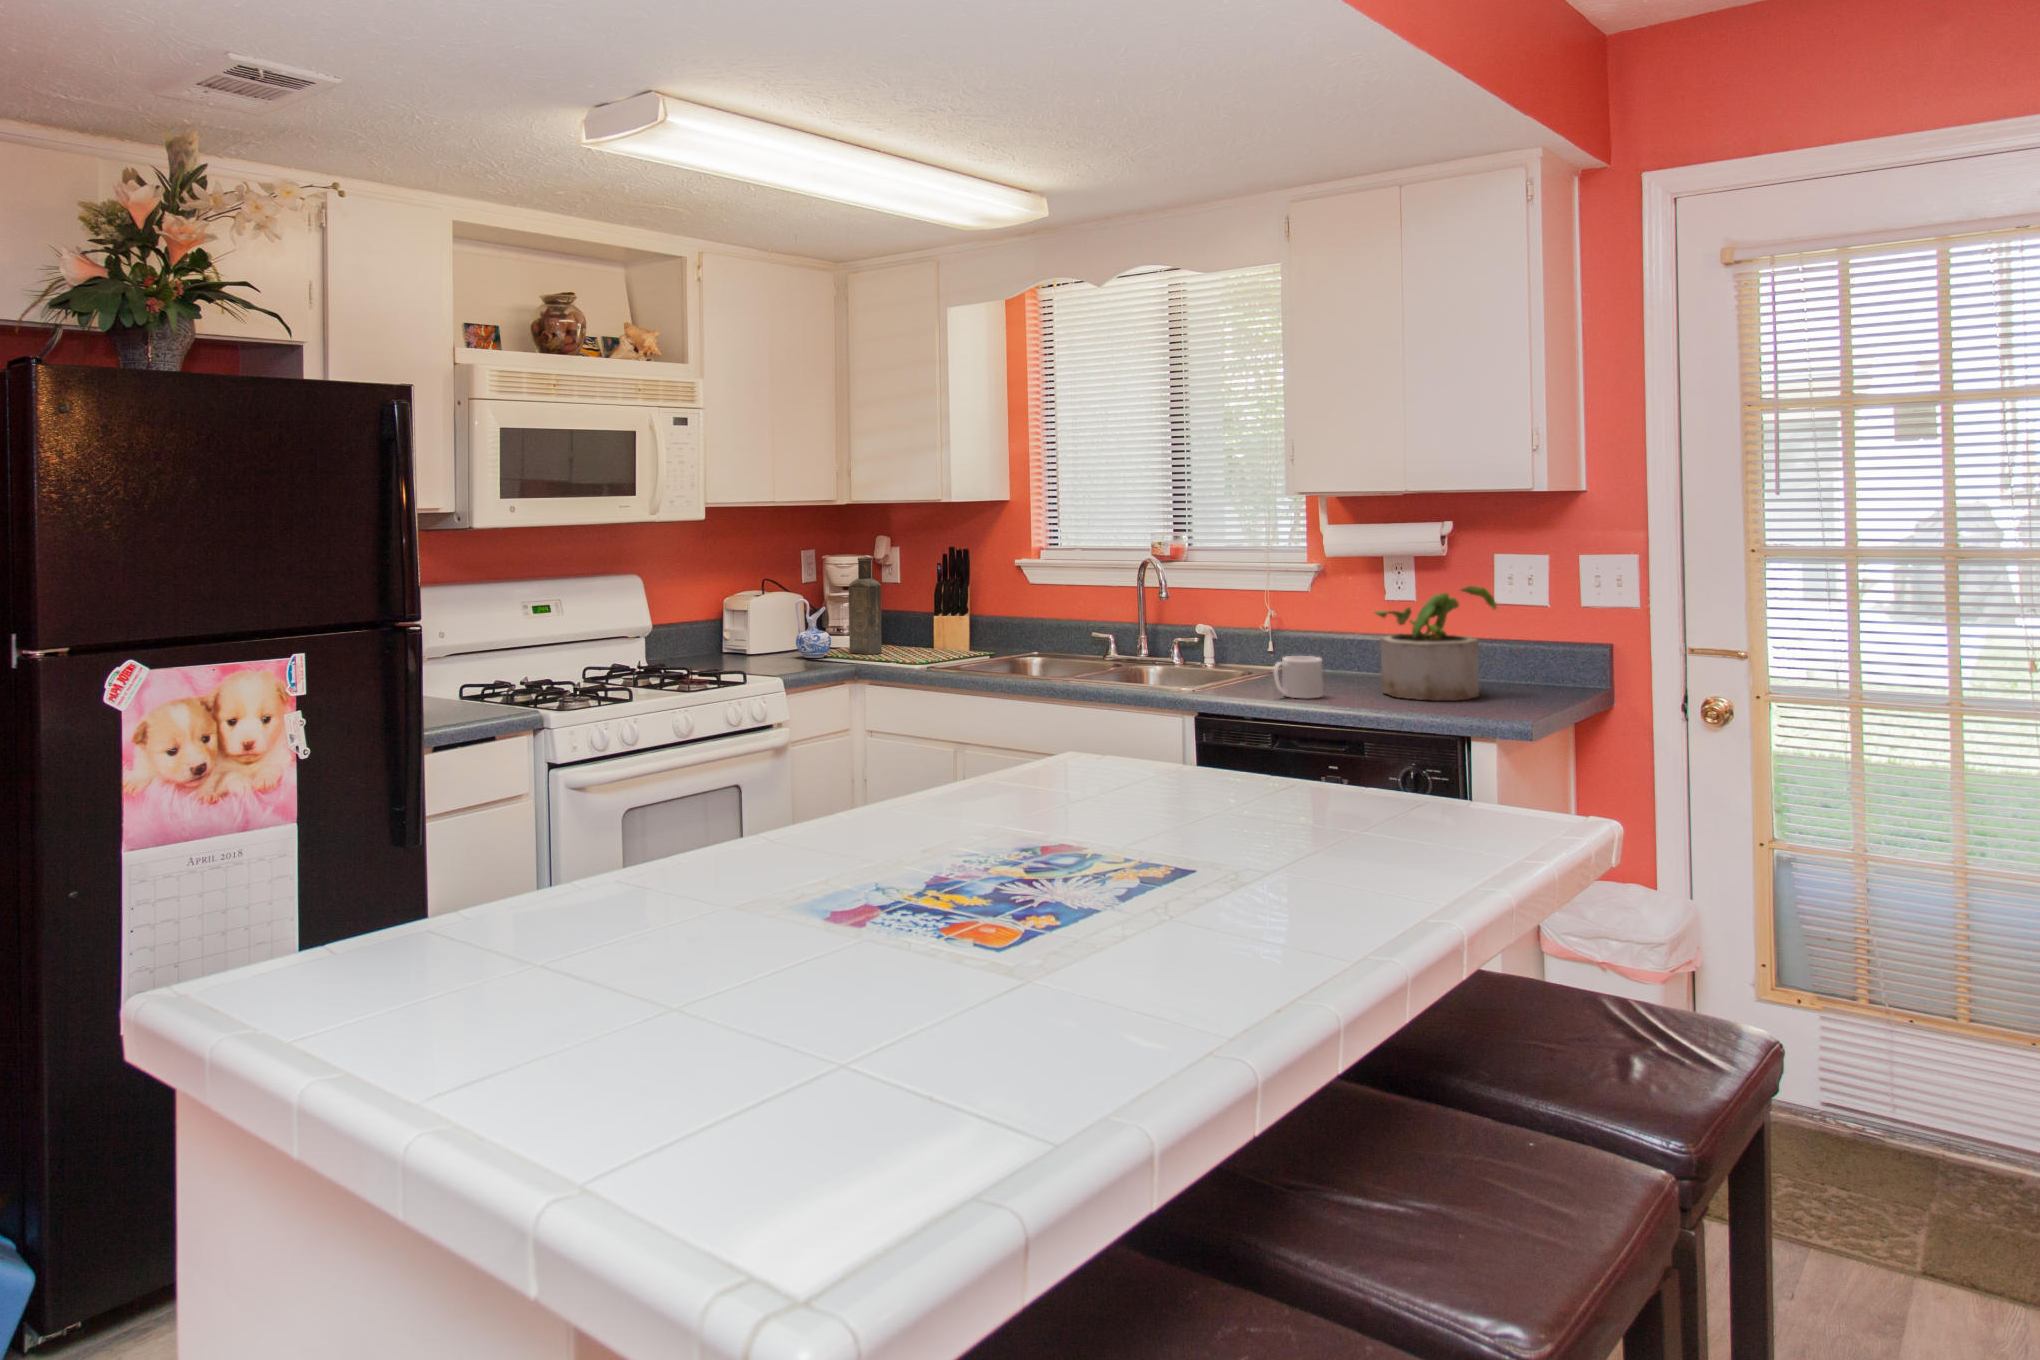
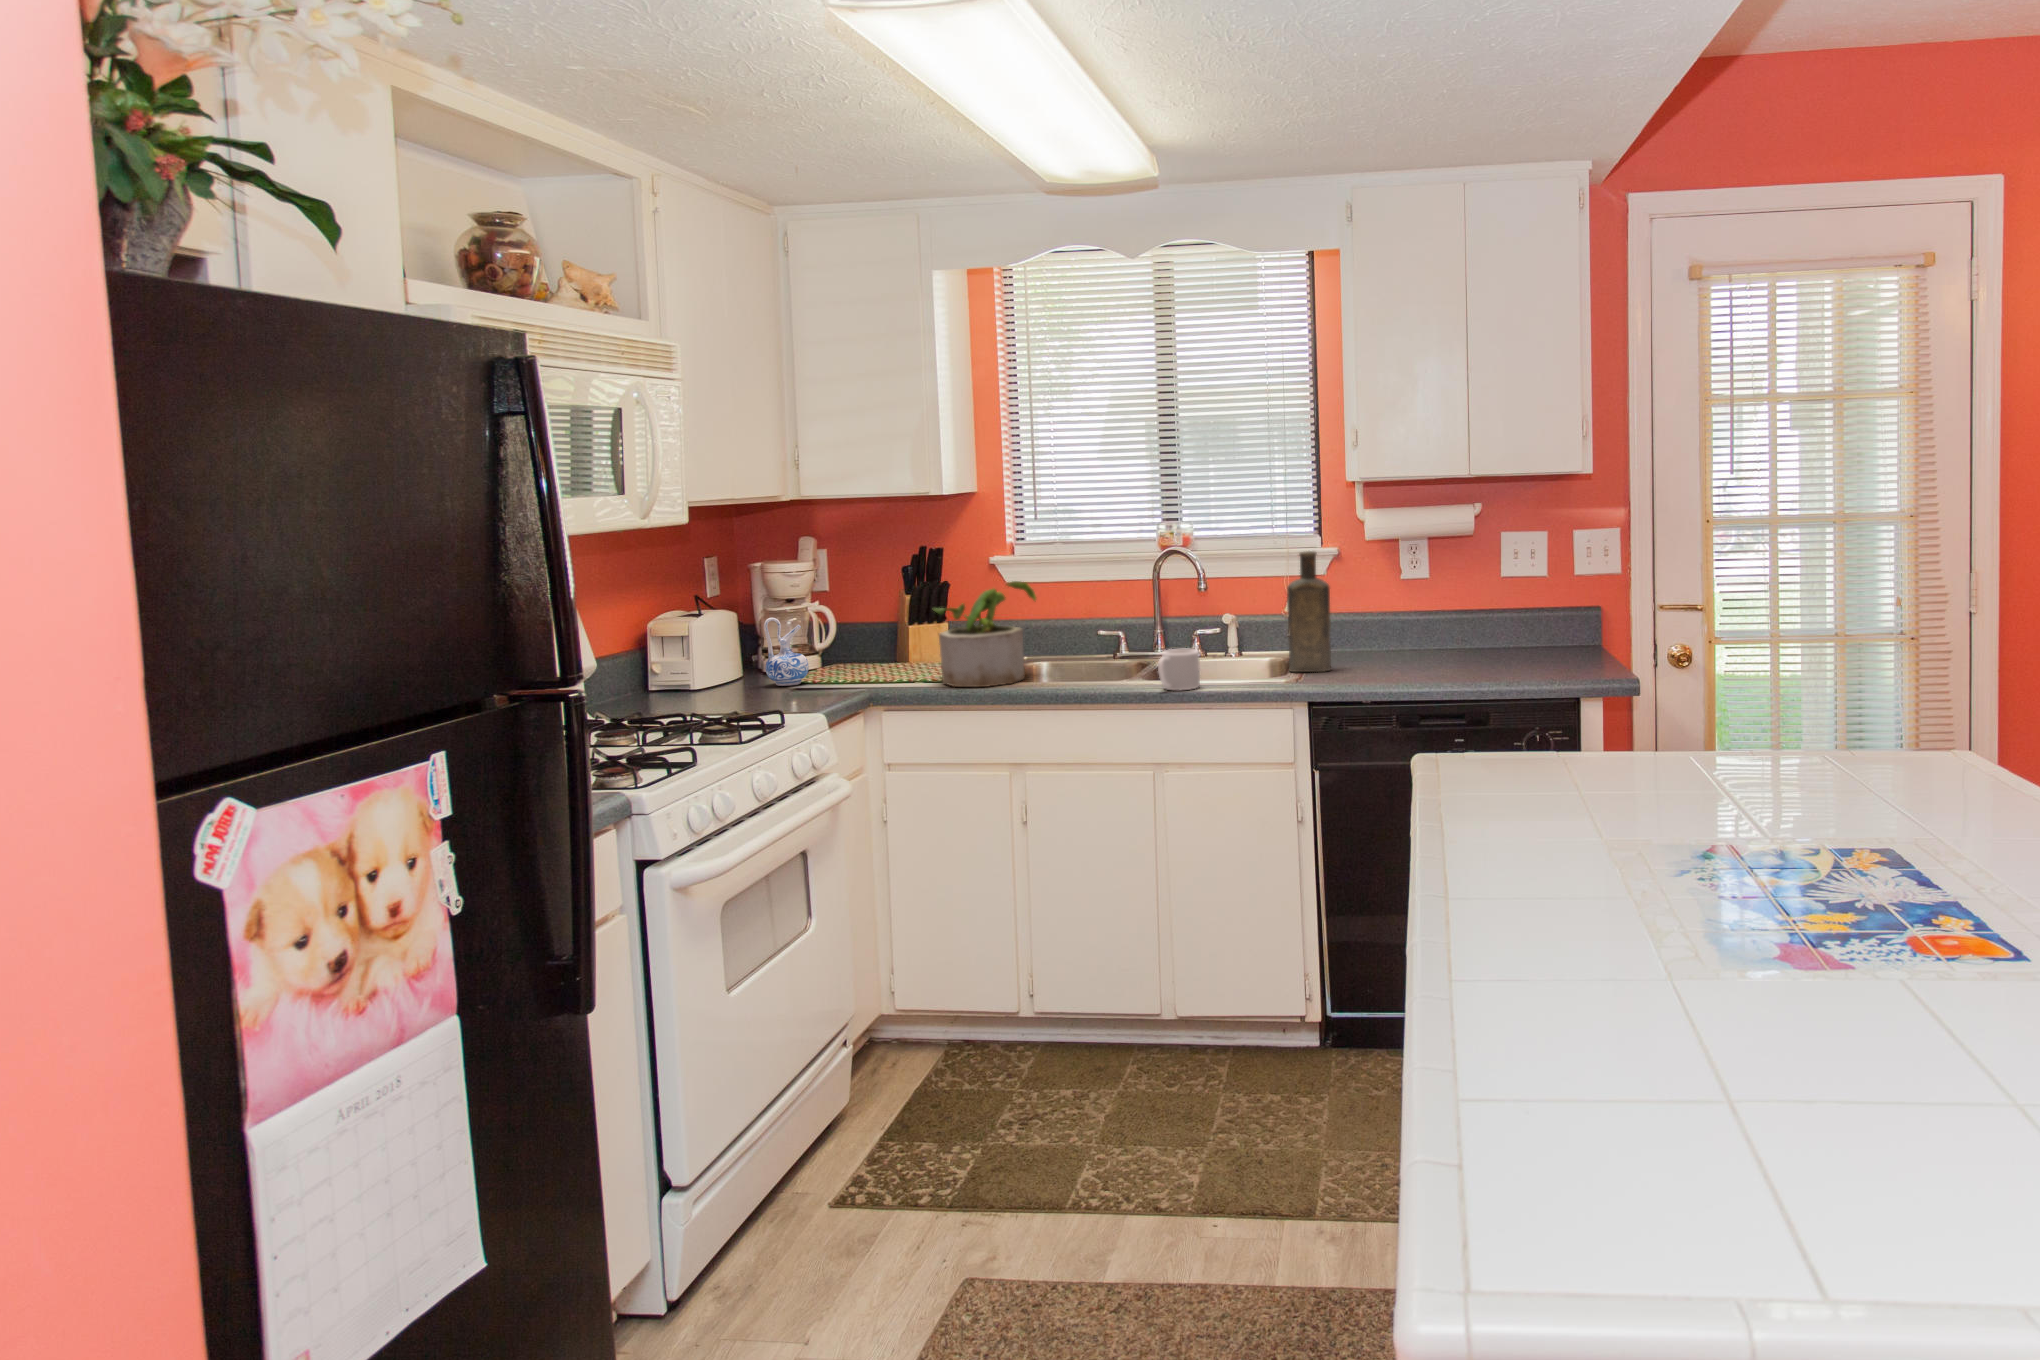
bottle: present [849,557,882,654] -> present [1287,551,1331,672]
potted plant: present [1375,586,1497,701] -> present [934,581,1036,687]
mug: present [1273,656,1323,698] -> present [1158,649,1200,690]

